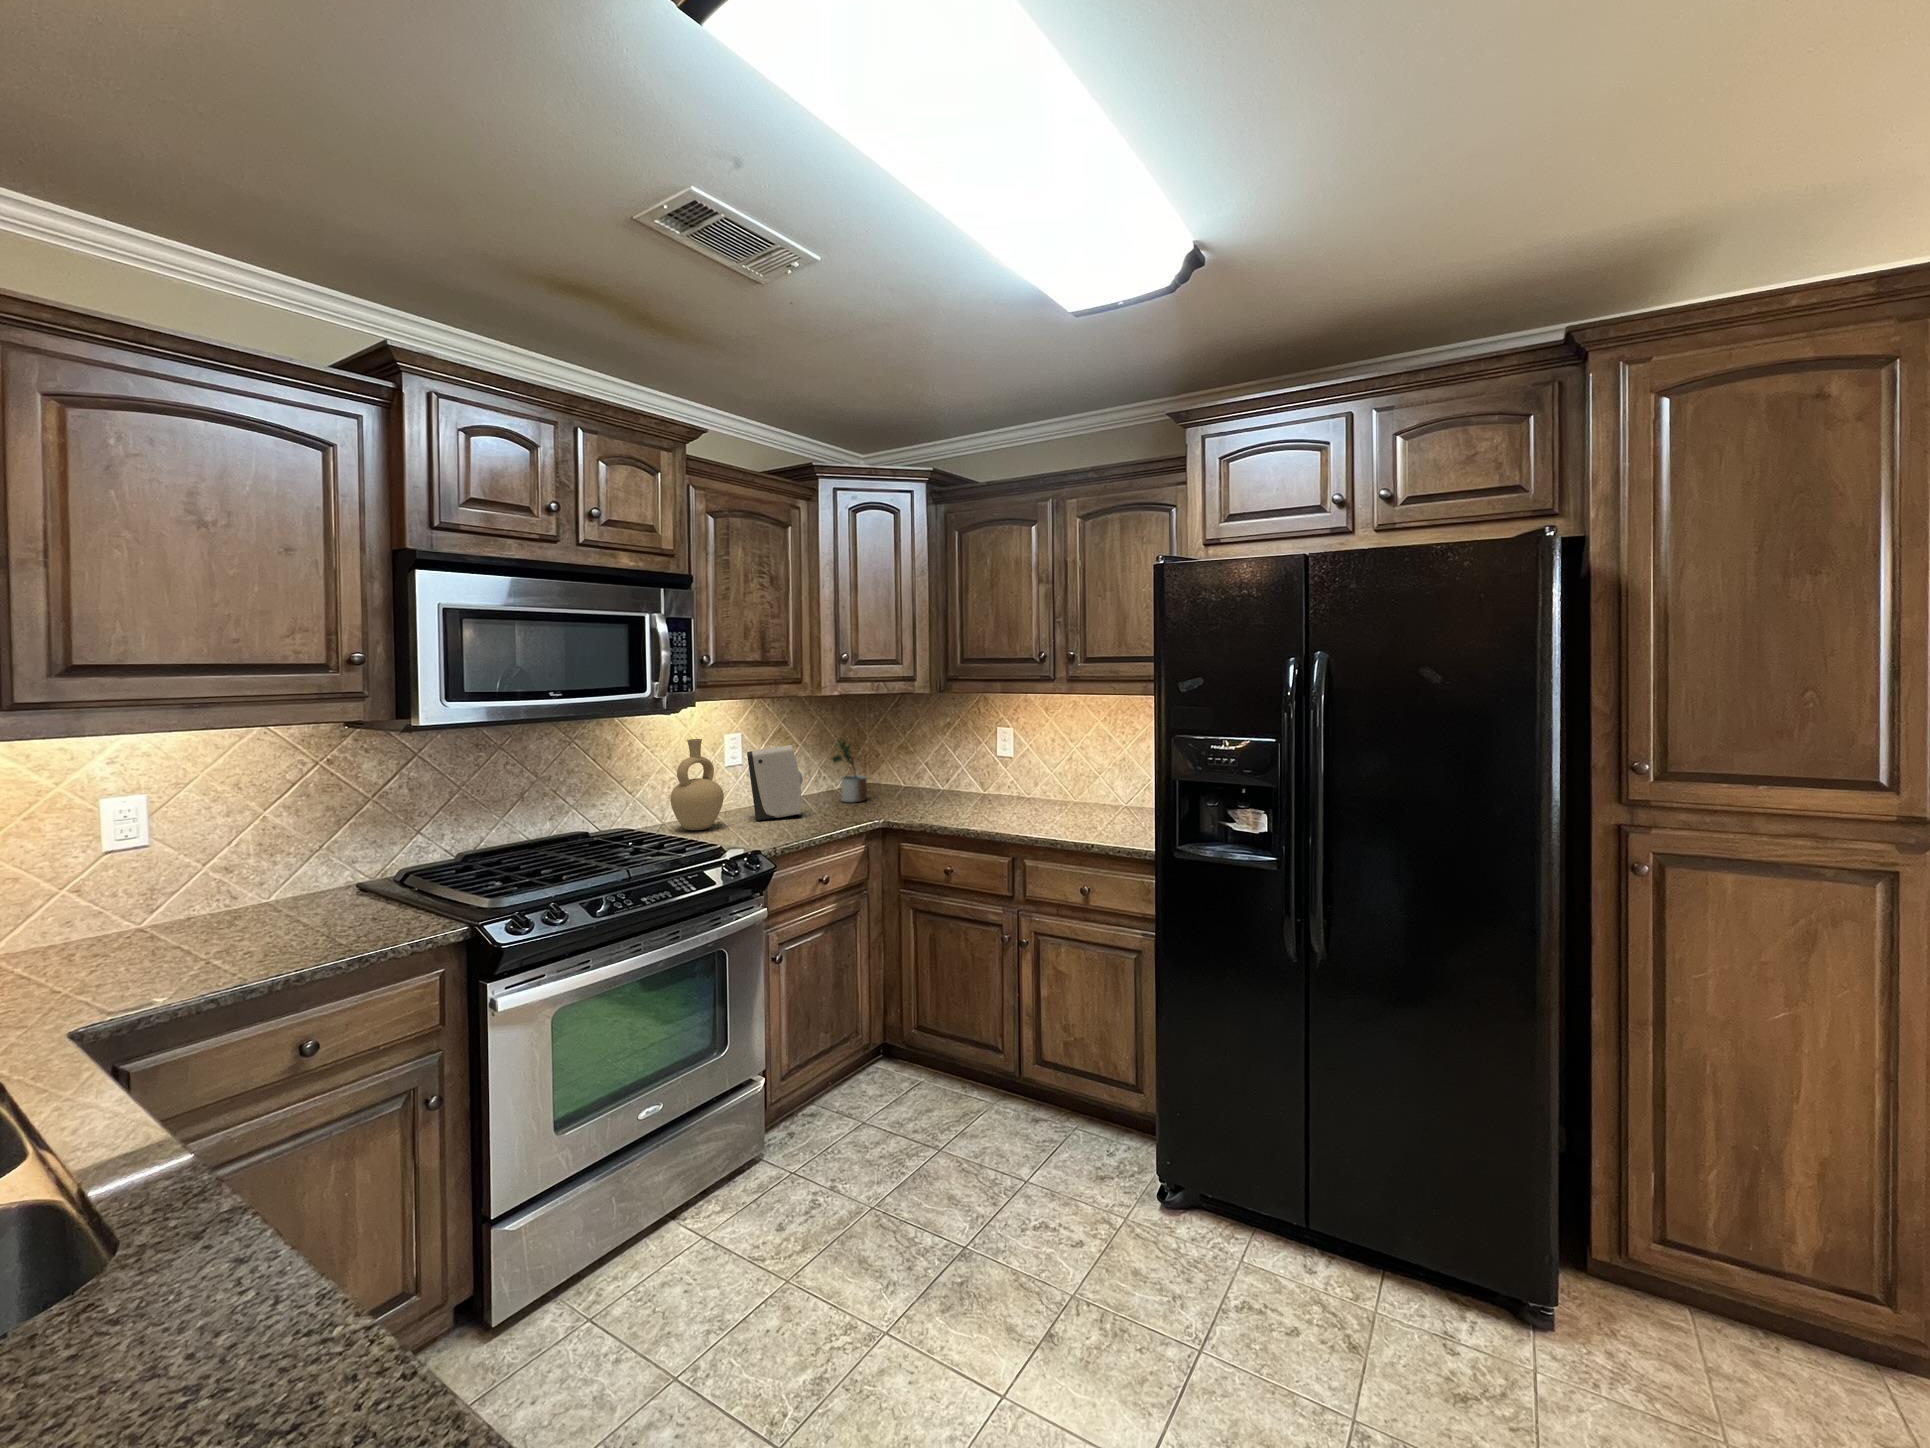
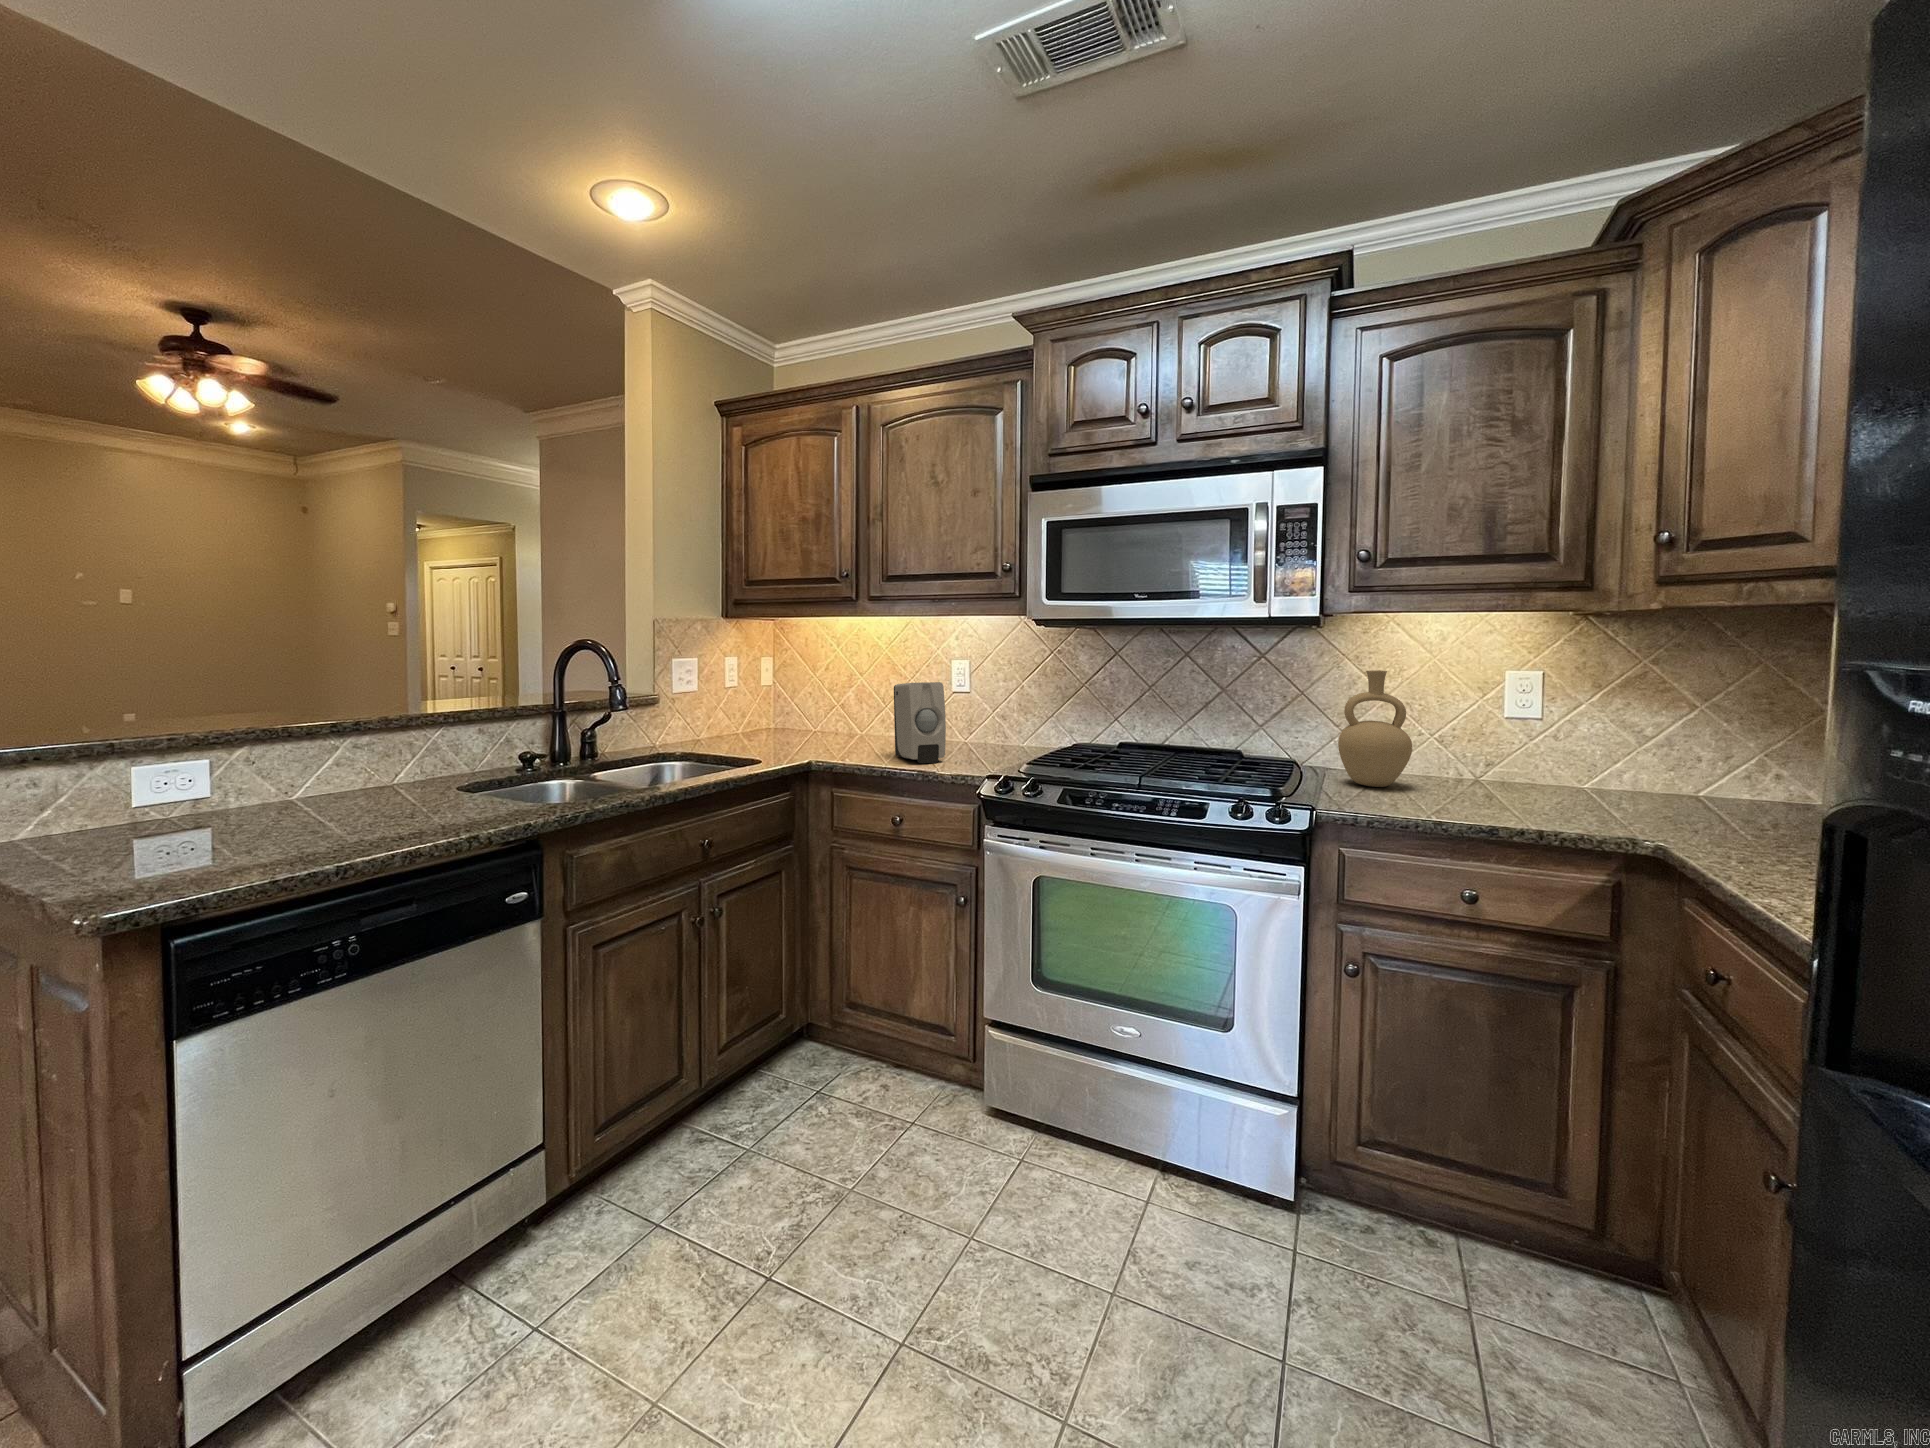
potted plant: present [832,740,867,802] -> none [1655,704,1760,829]
soap dispenser: present [747,745,803,821] -> present [894,682,946,763]

